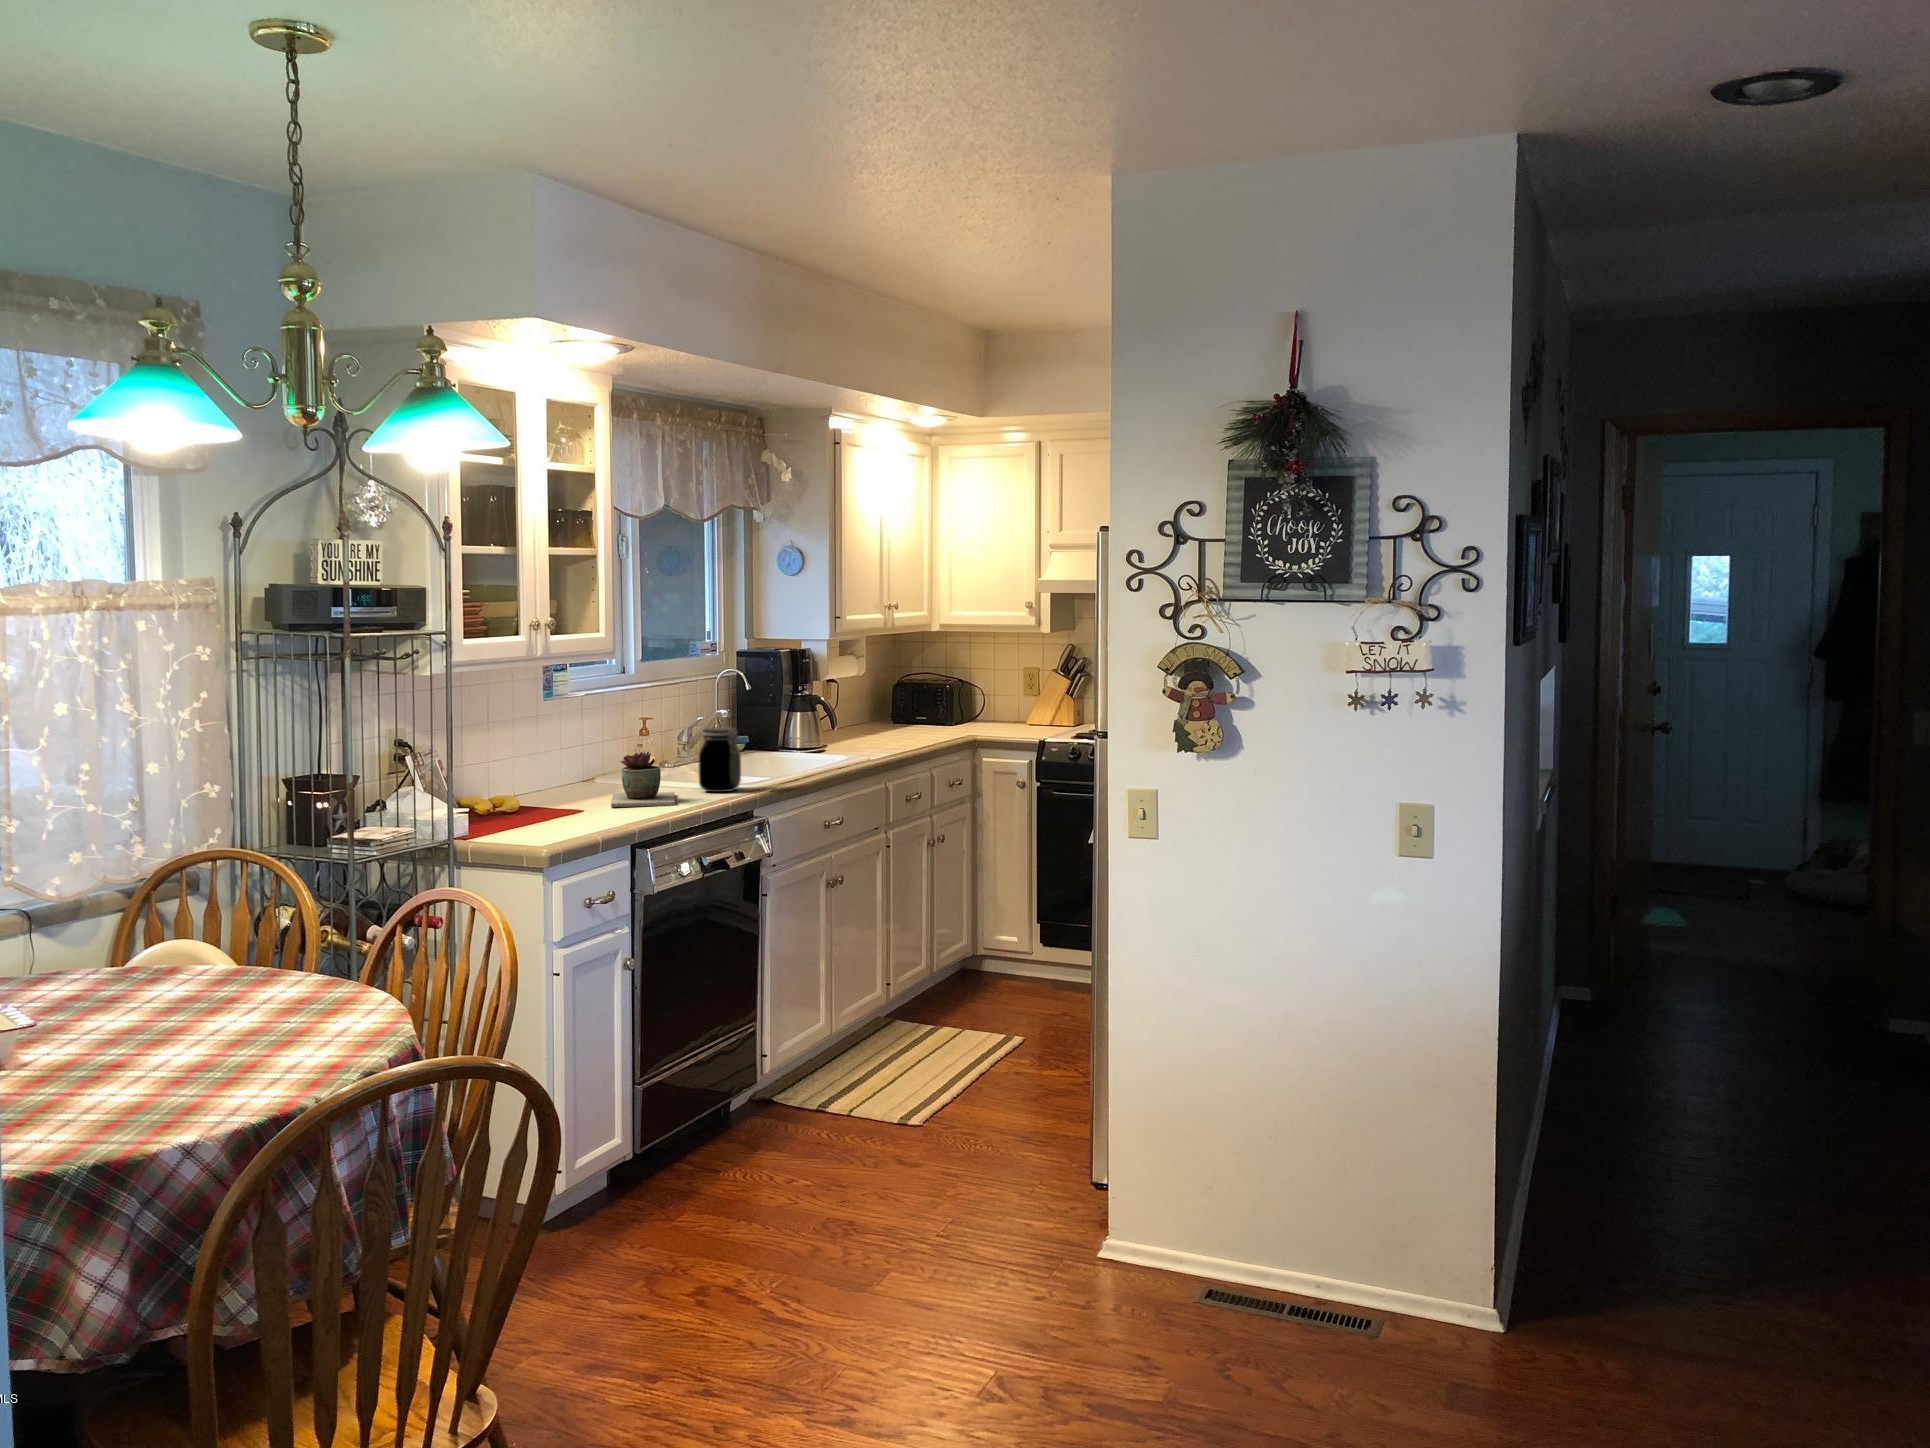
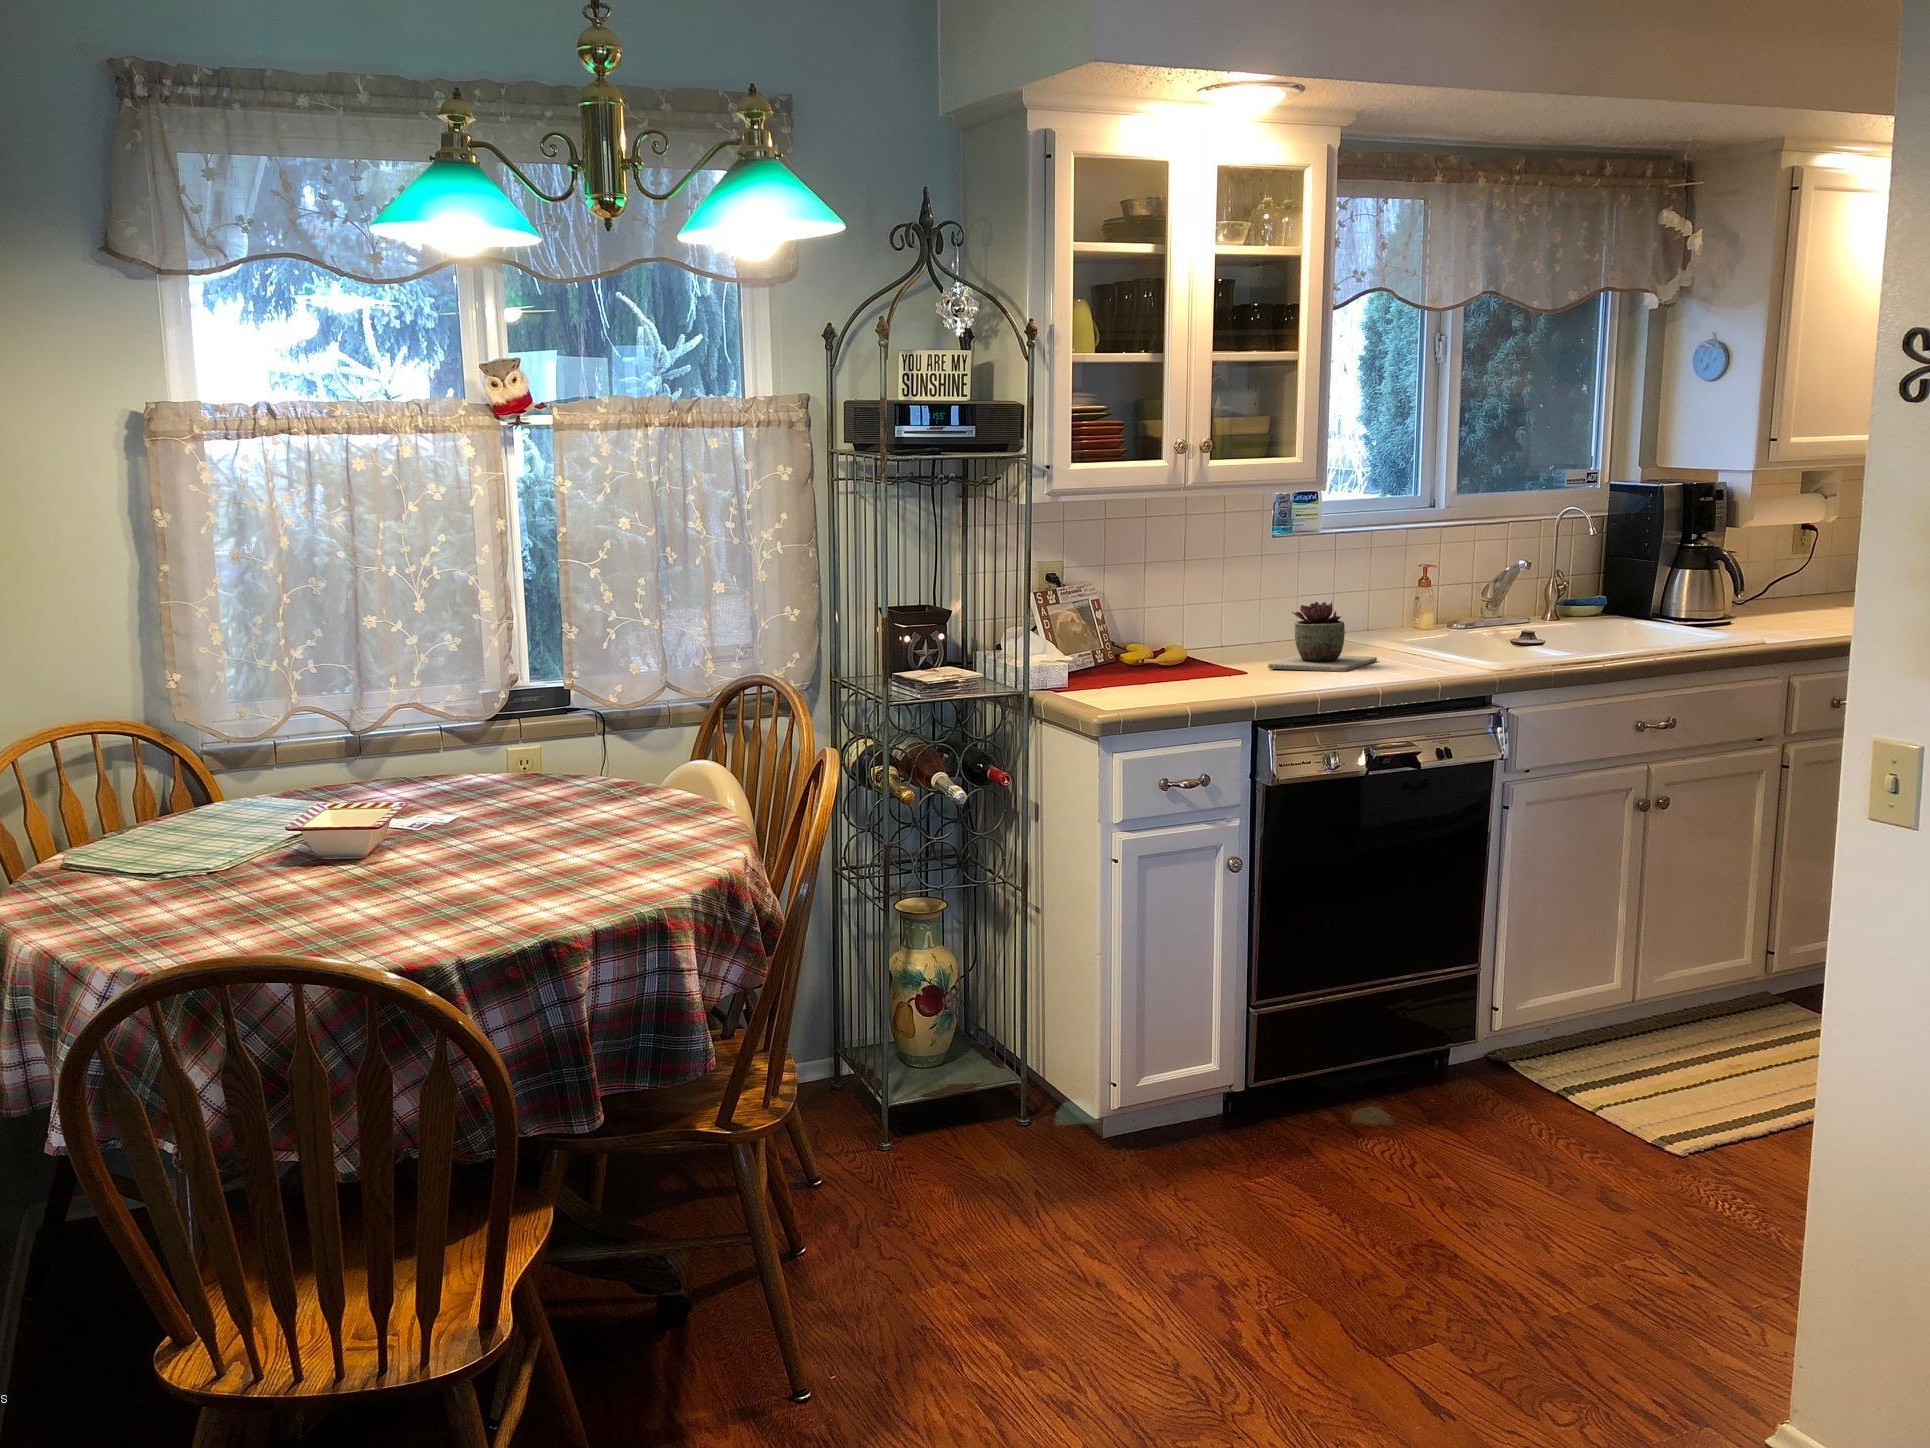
jar: present [699,727,741,792] -> none [1412,575,1474,661]

